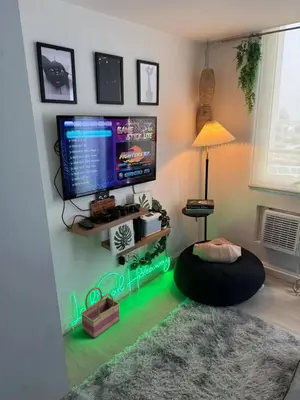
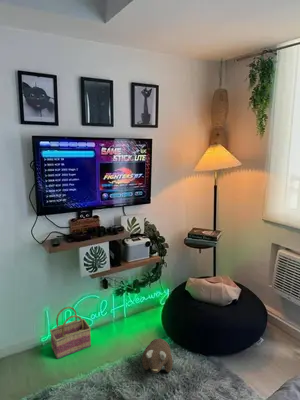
plush toy: none [179,300,206,330] -> present [142,338,173,373]

